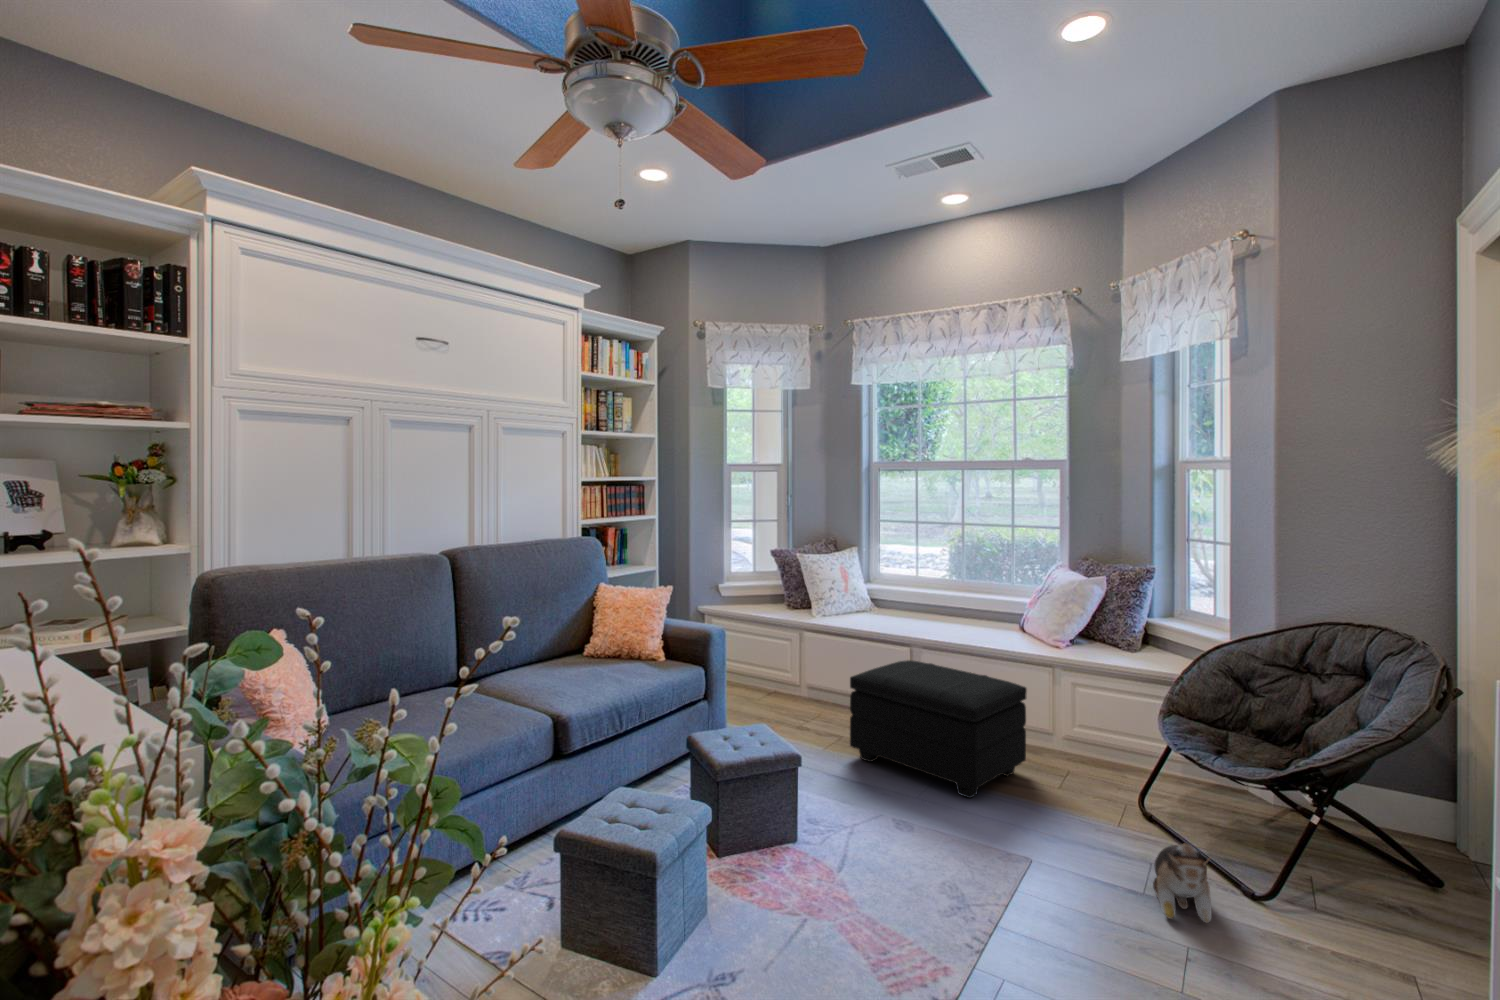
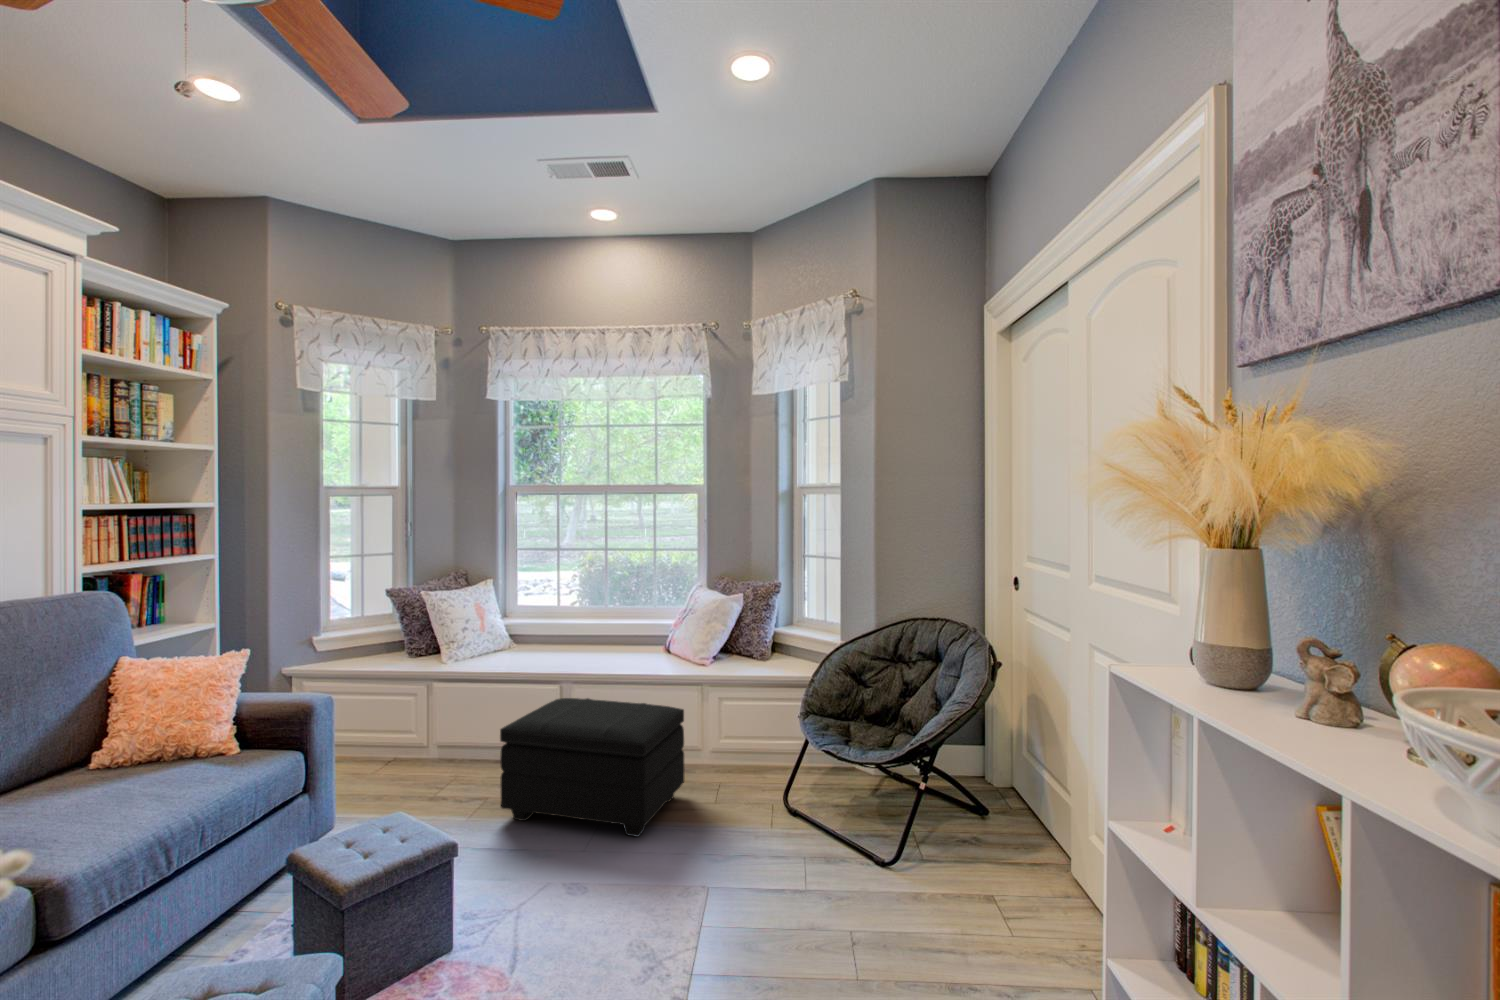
plush toy: present [1153,843,1211,923] -> none [815,837,868,912]

